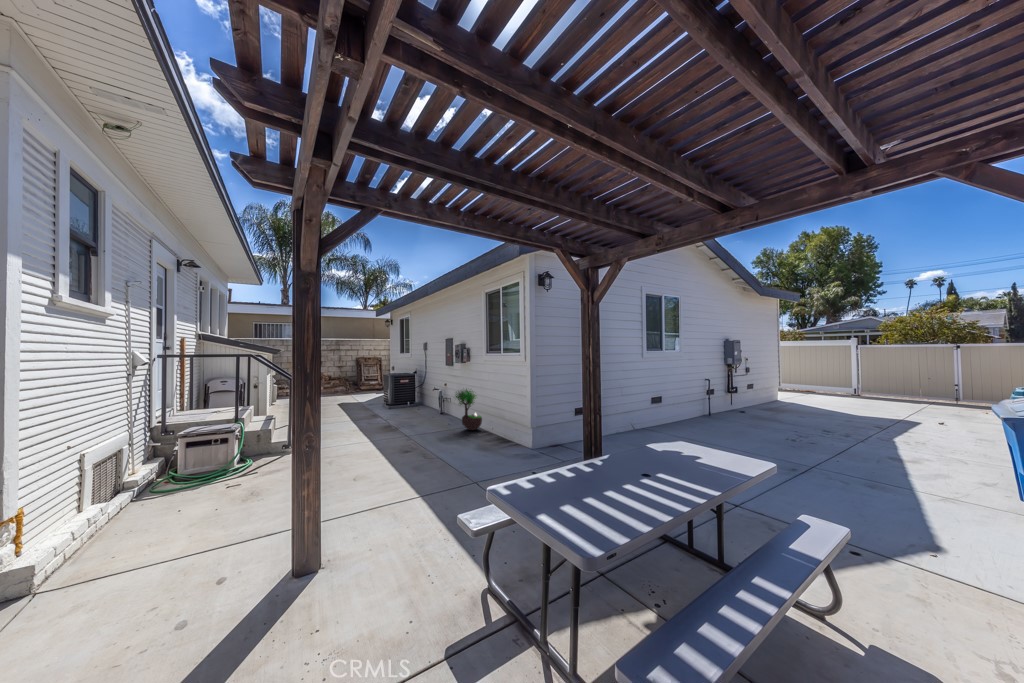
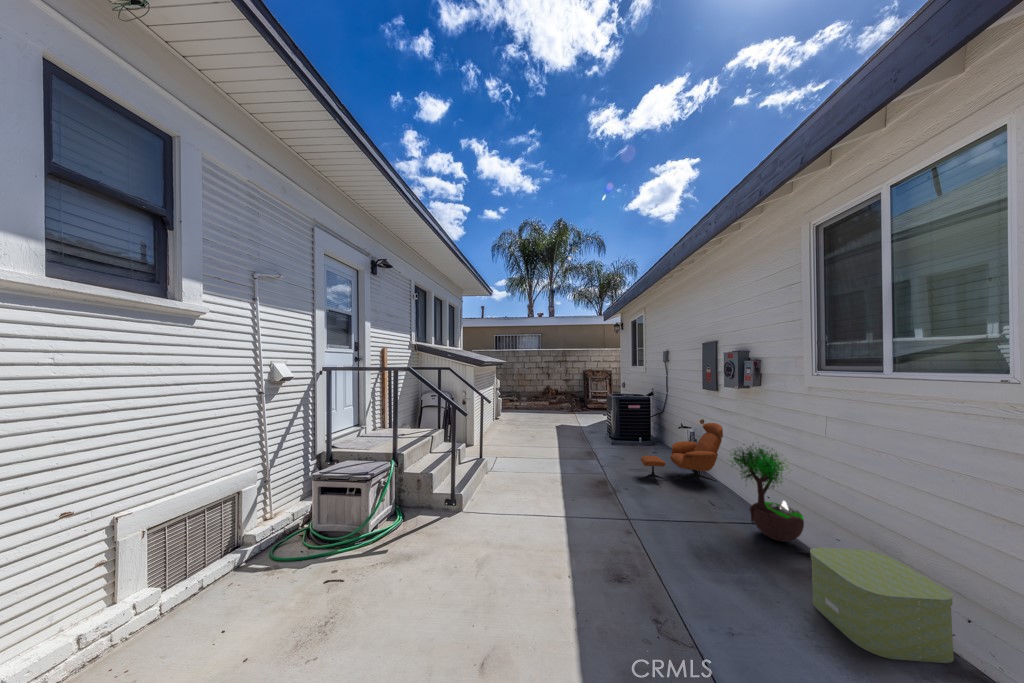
lounge chair: none [408,384,455,422] -> present [638,423,723,488]
storage box: none [477,419,511,447] -> present [810,547,954,663]

